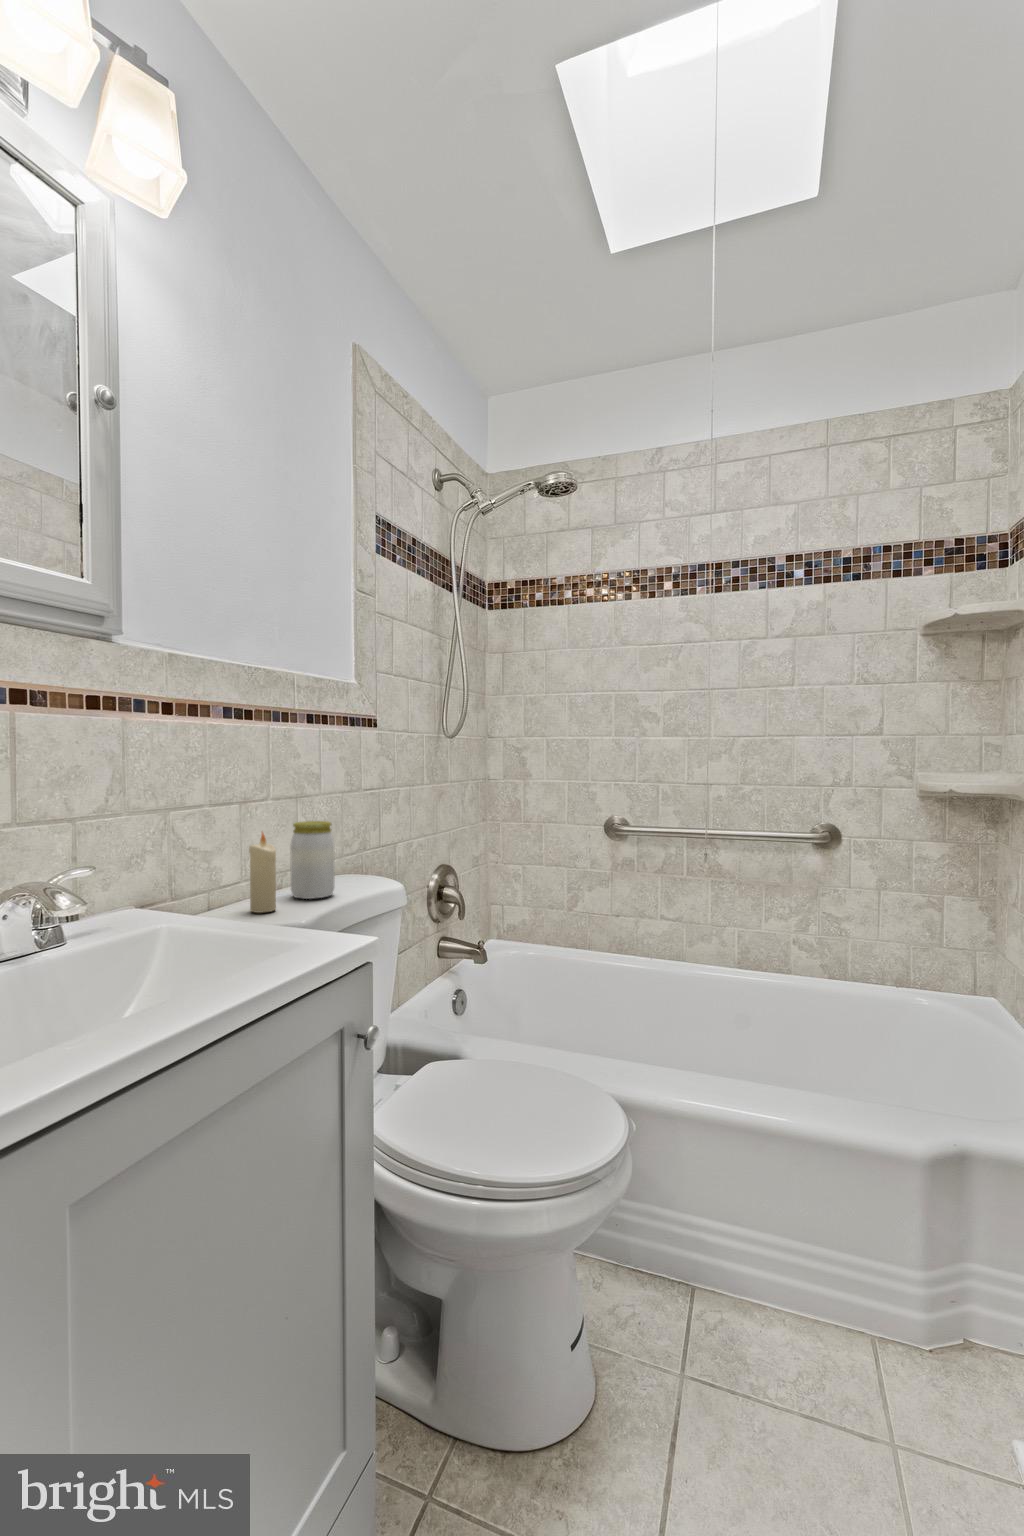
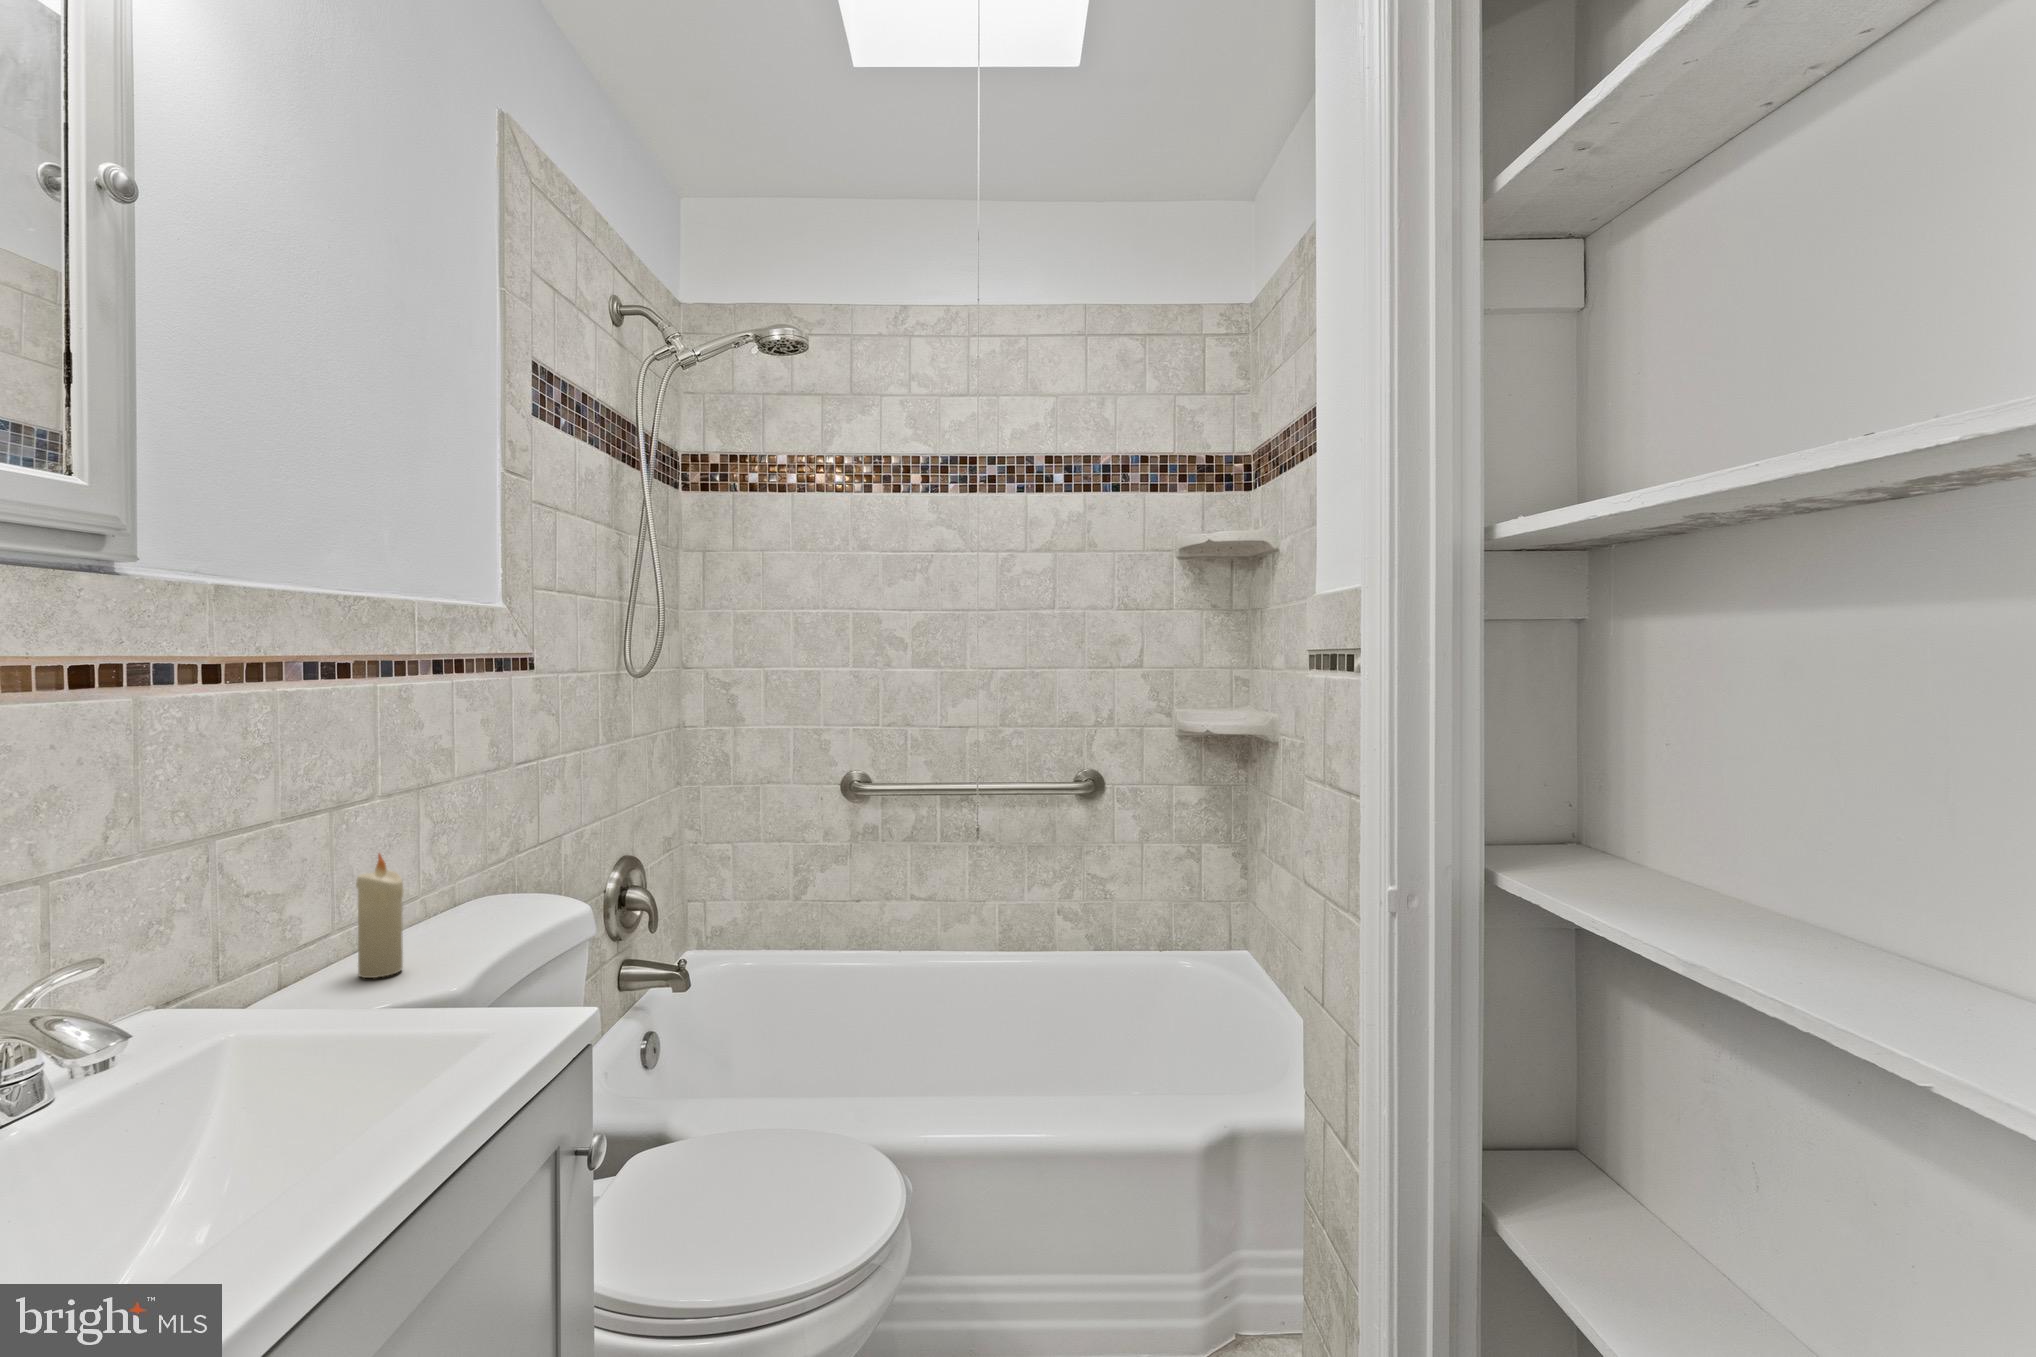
jar: present [290,821,335,899] -> none [418,824,490,943]

